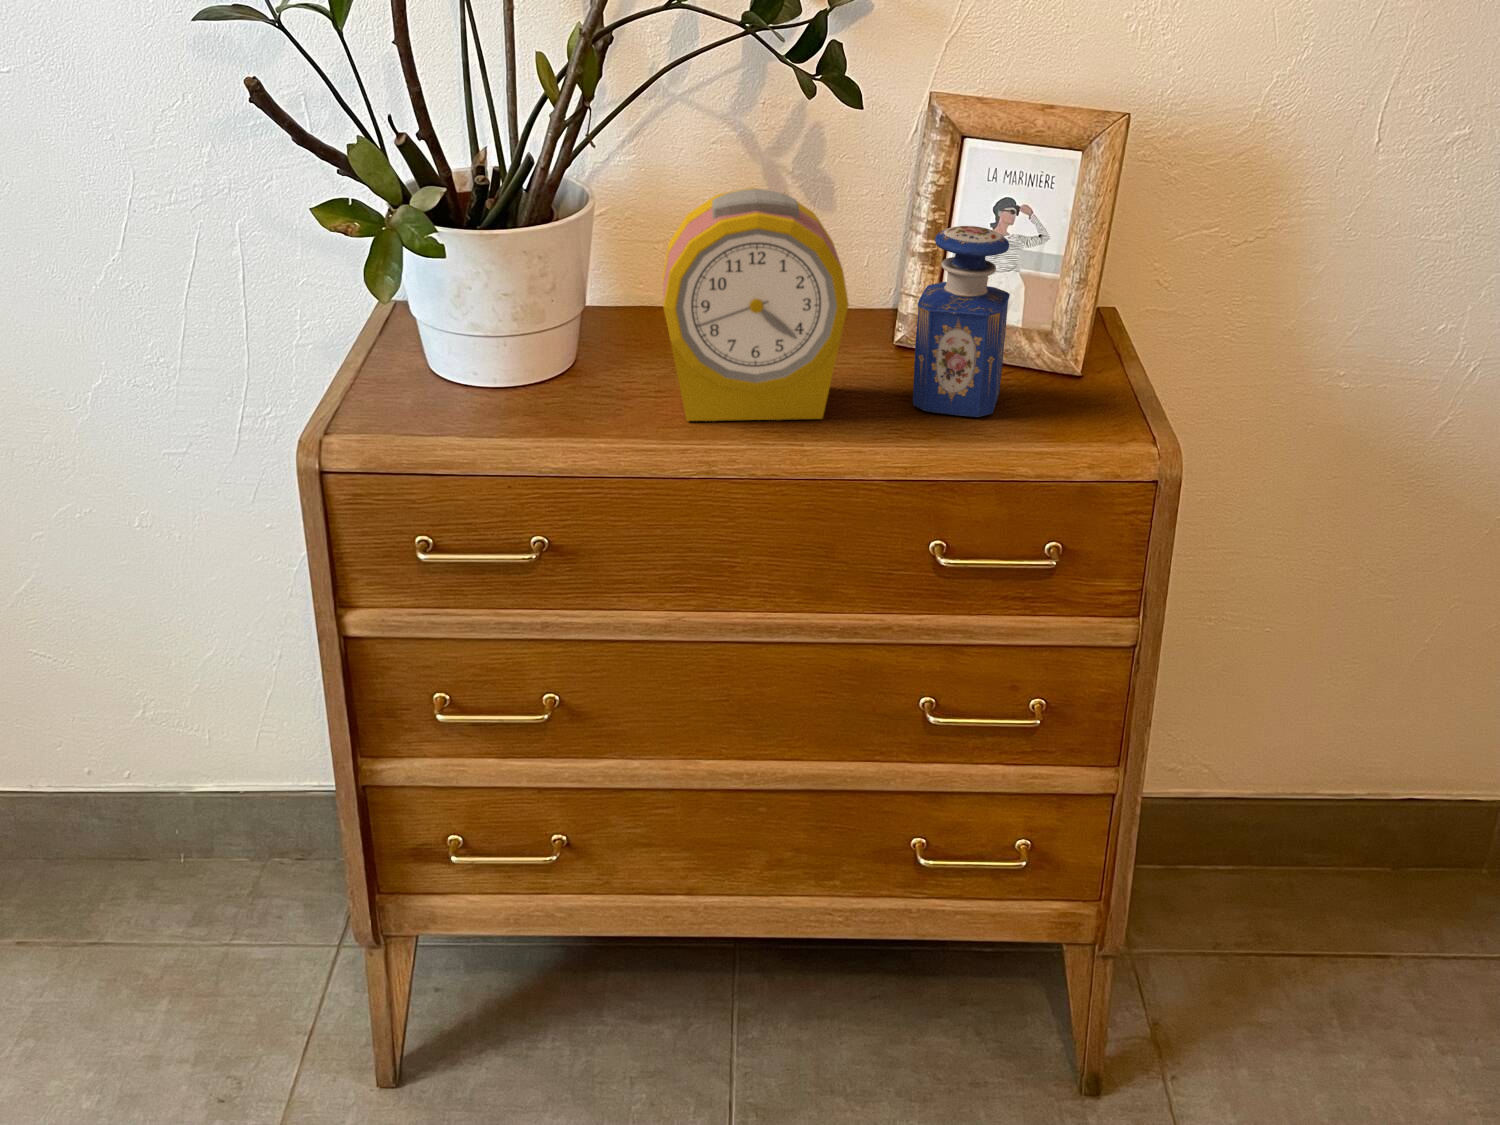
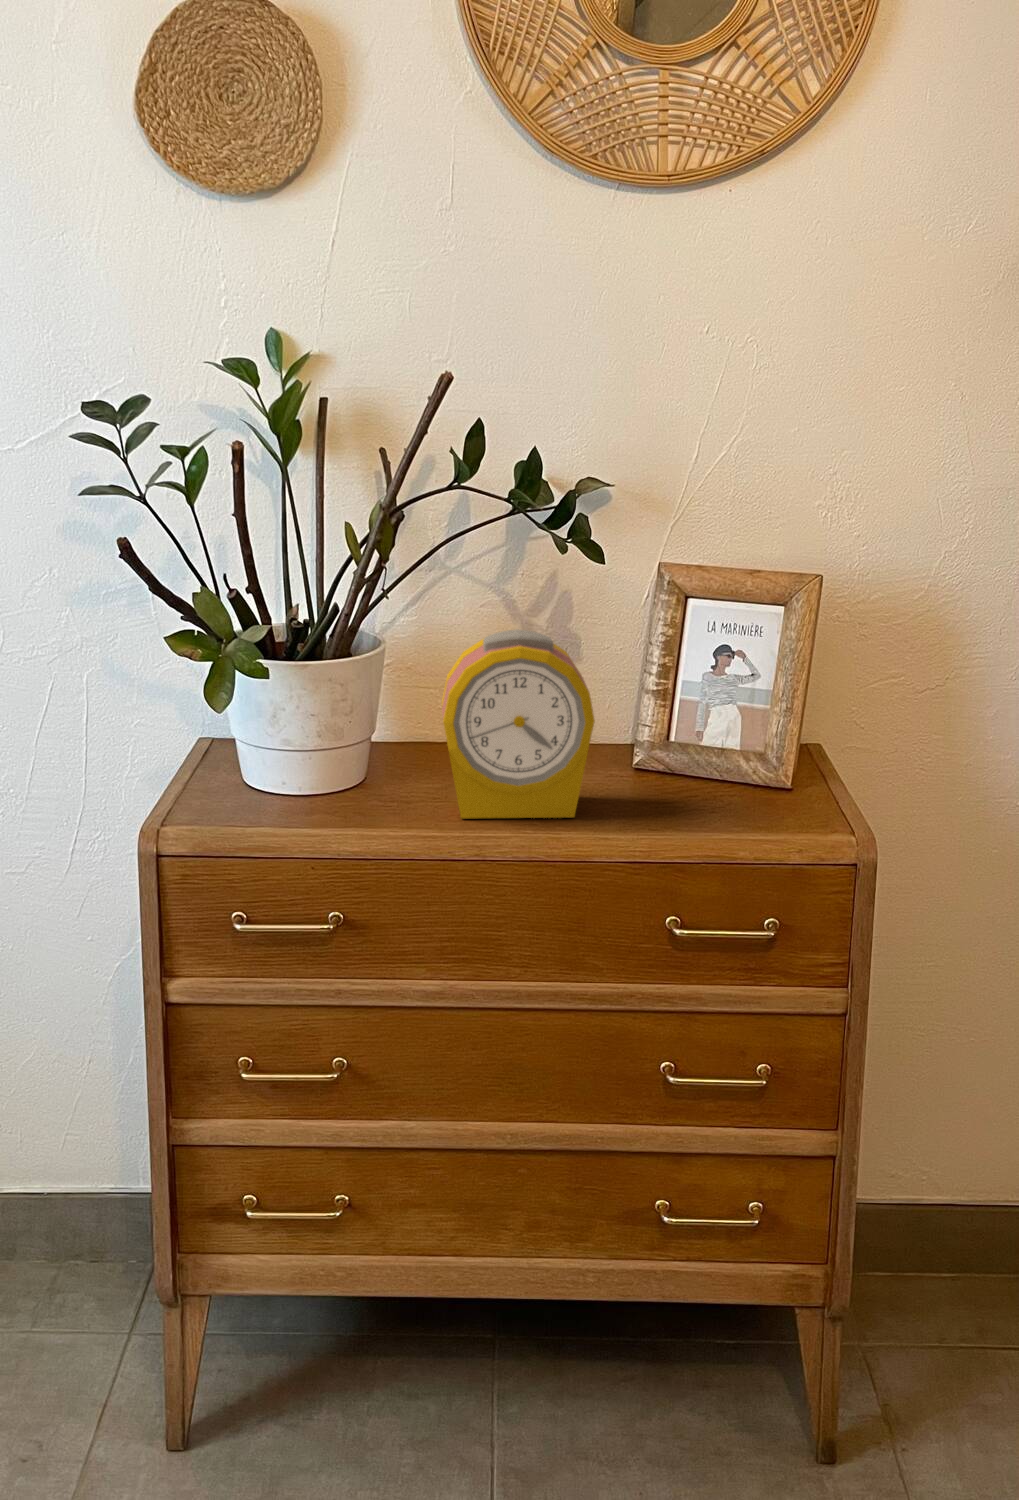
perfume bottle: present [913,226,1010,417] -> none [650,661,727,816]

